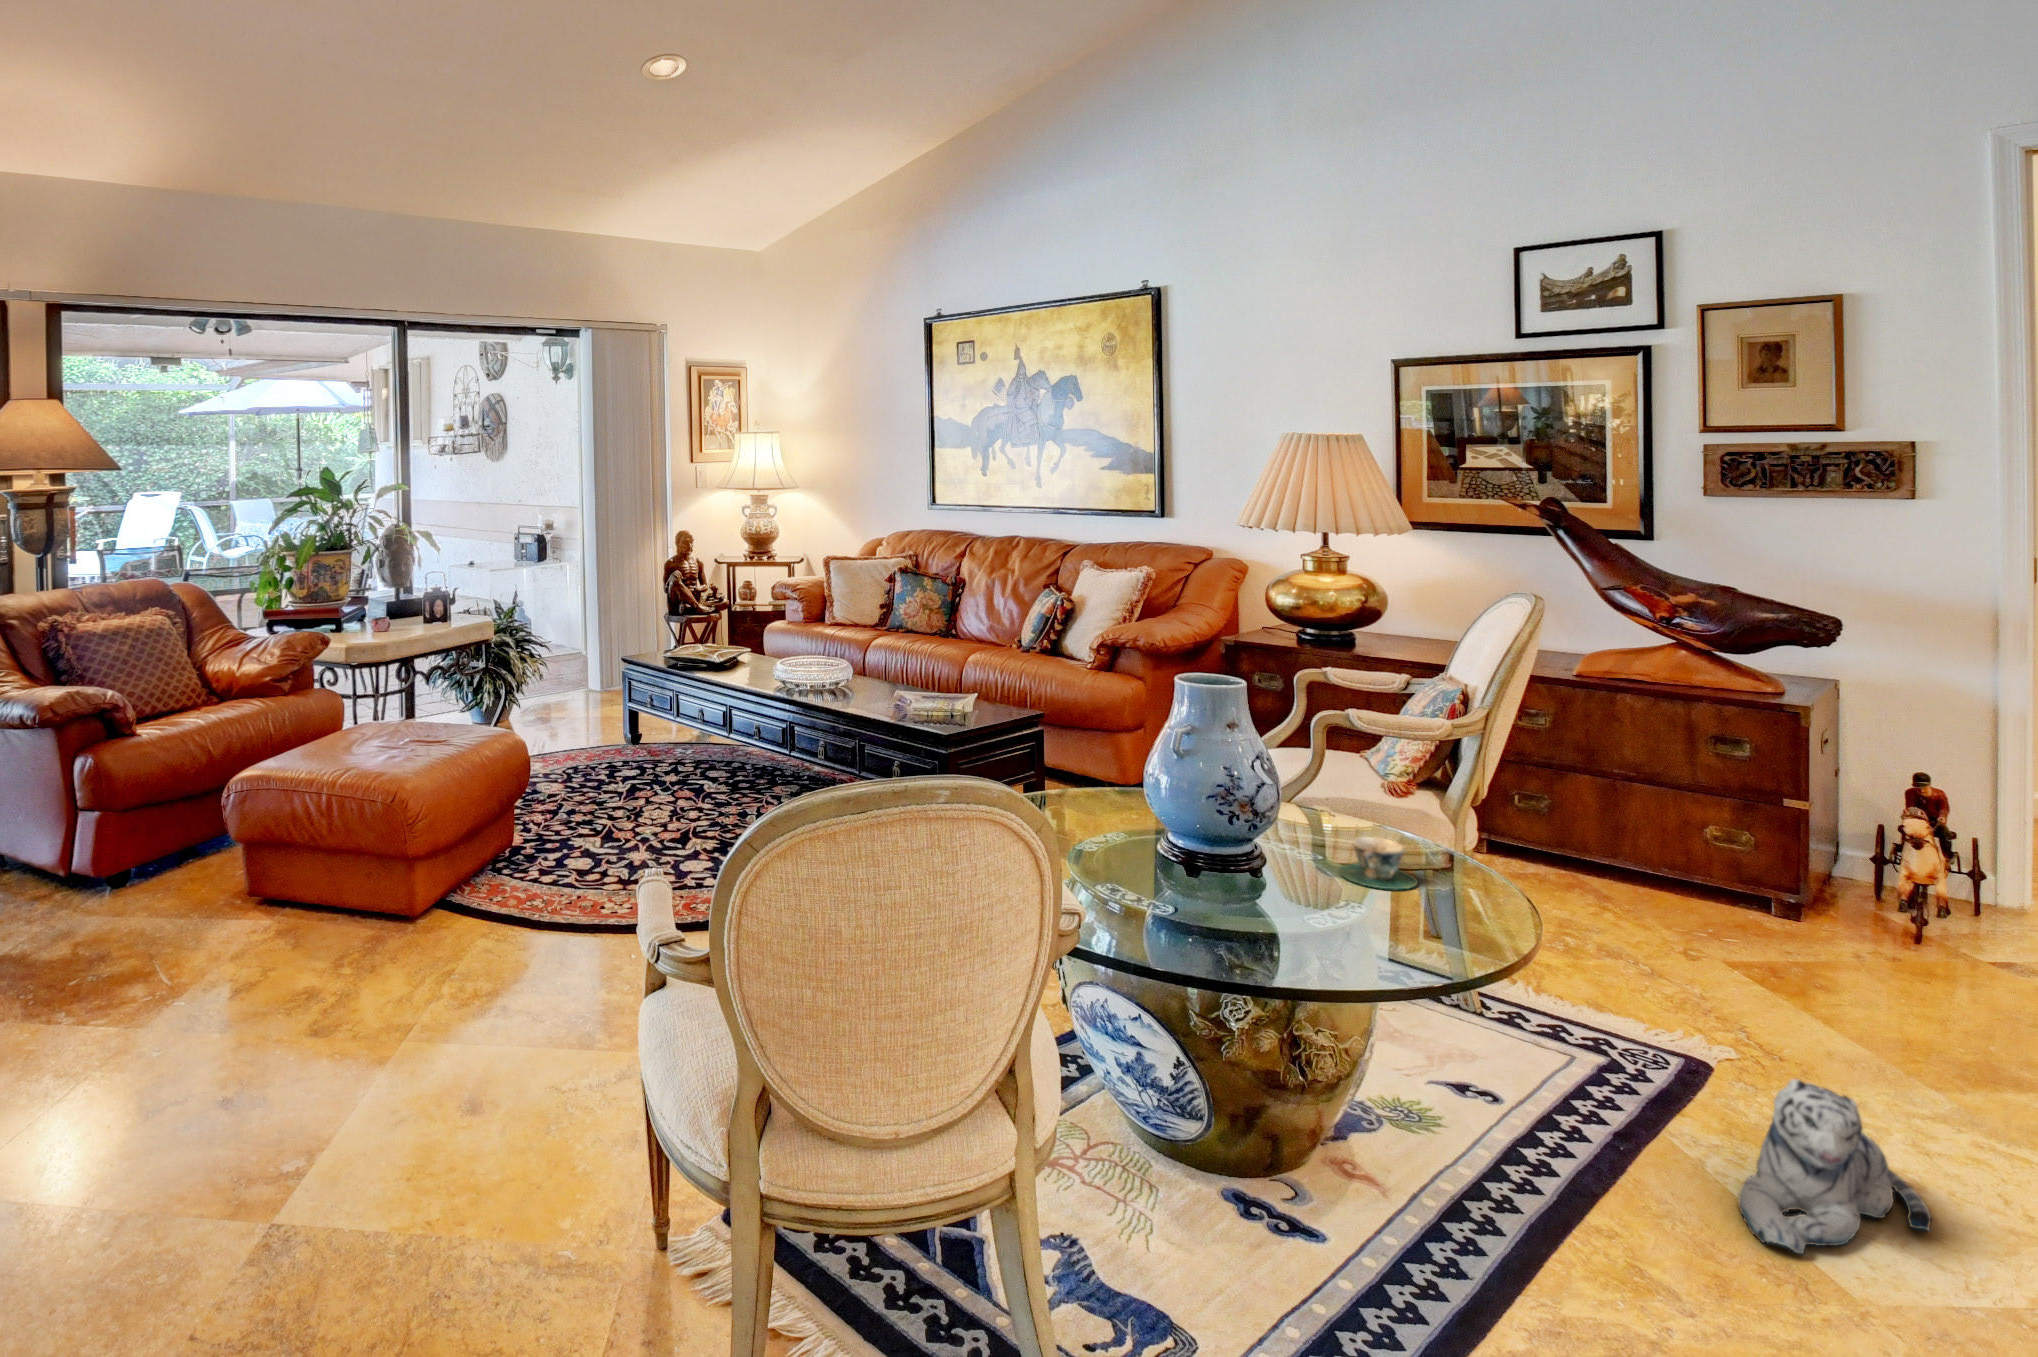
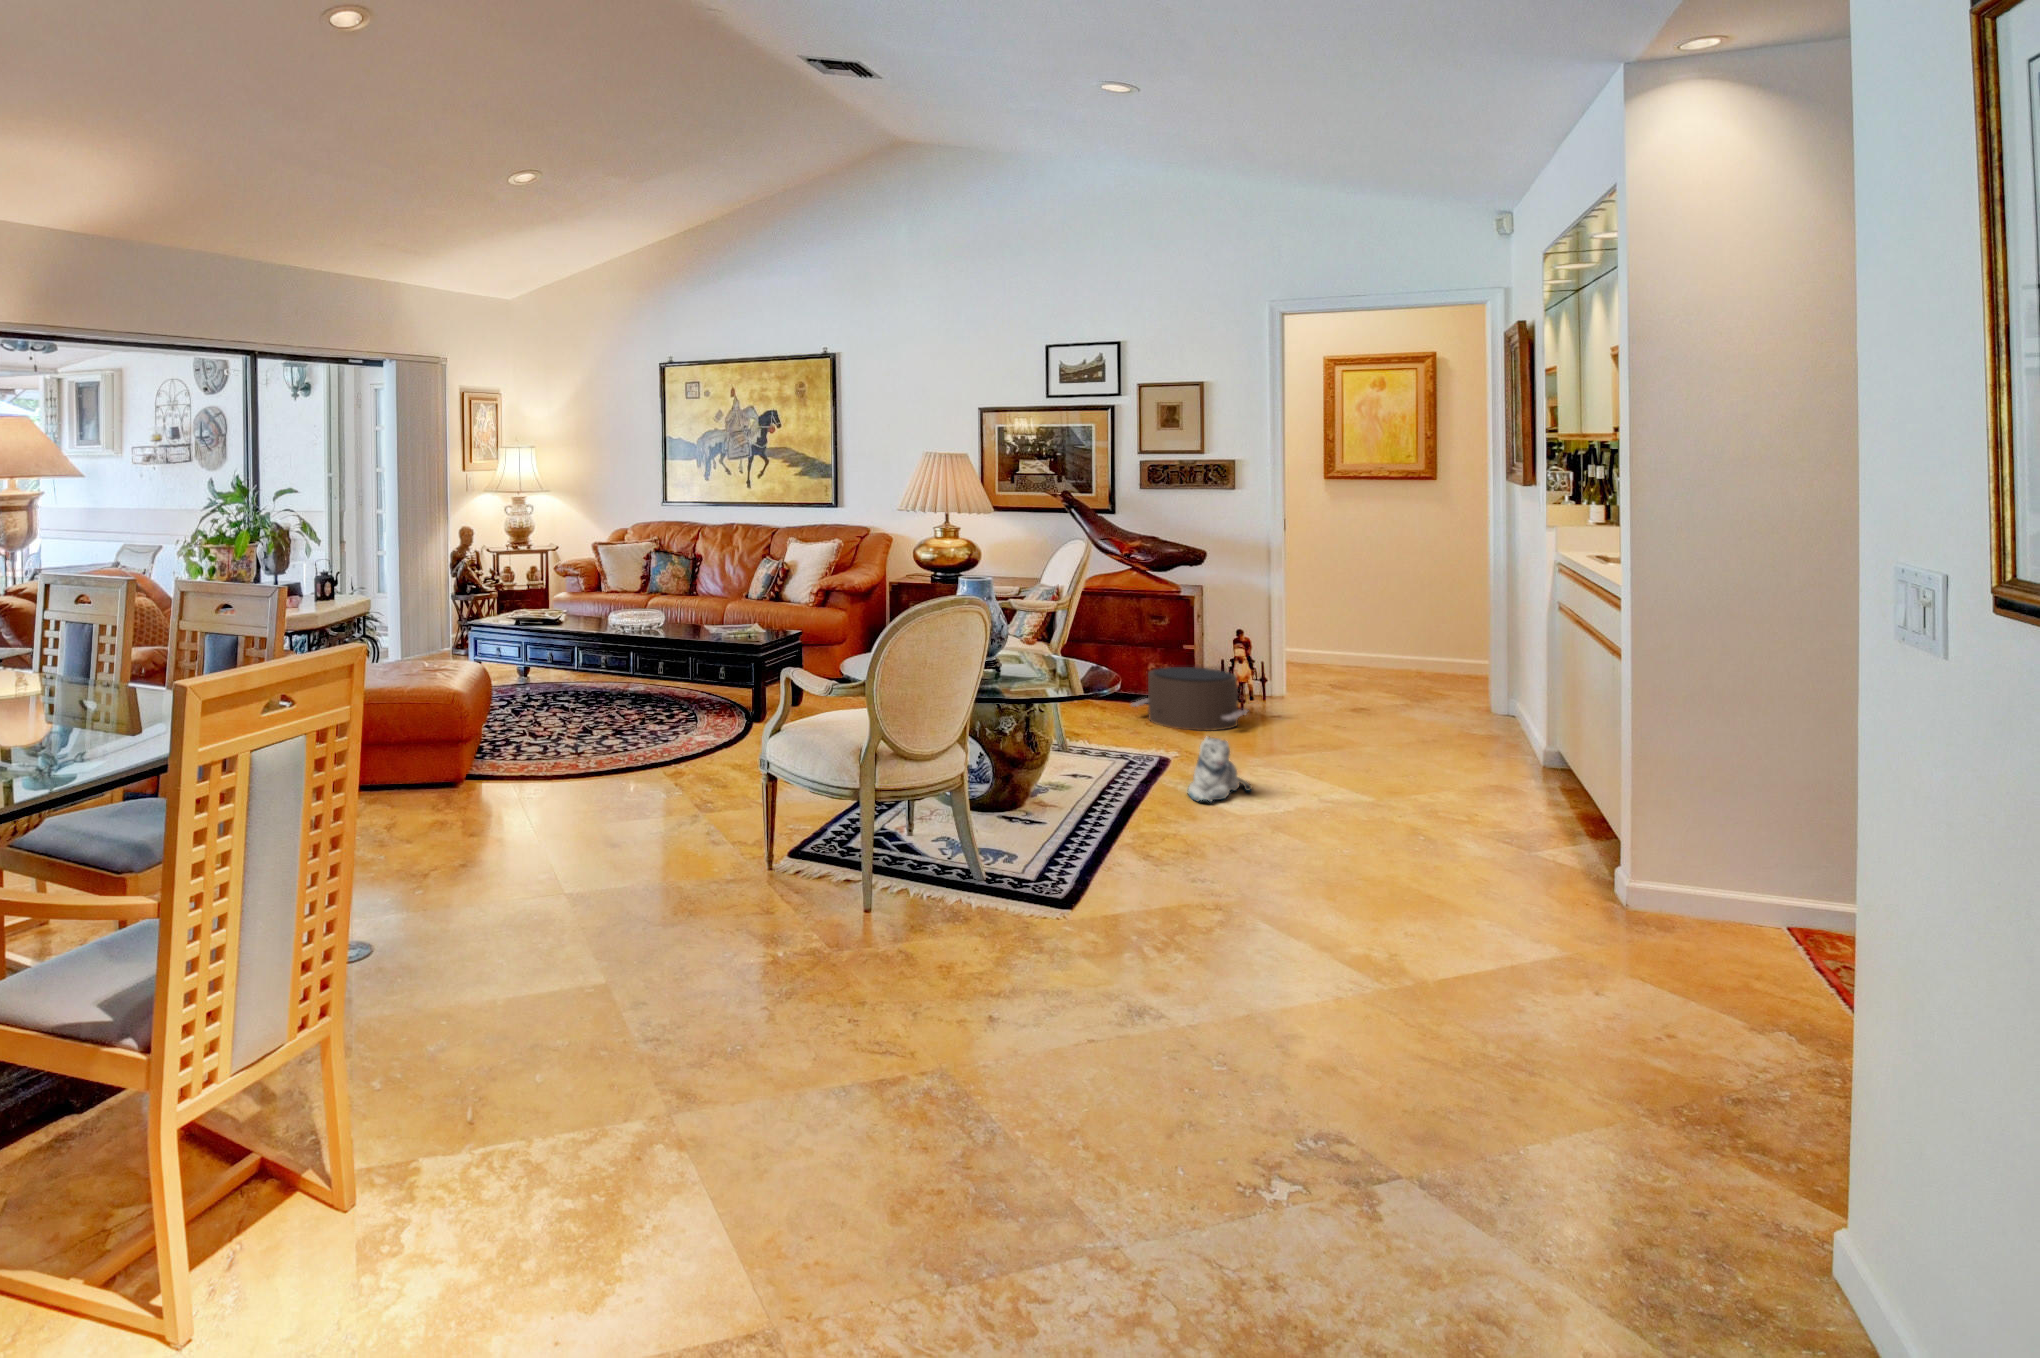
teacup: present [1338,837,1418,890] -> none [1030,651,1065,673]
pouf: none [1649,838,1944,991] -> present [1132,667,1249,731]

